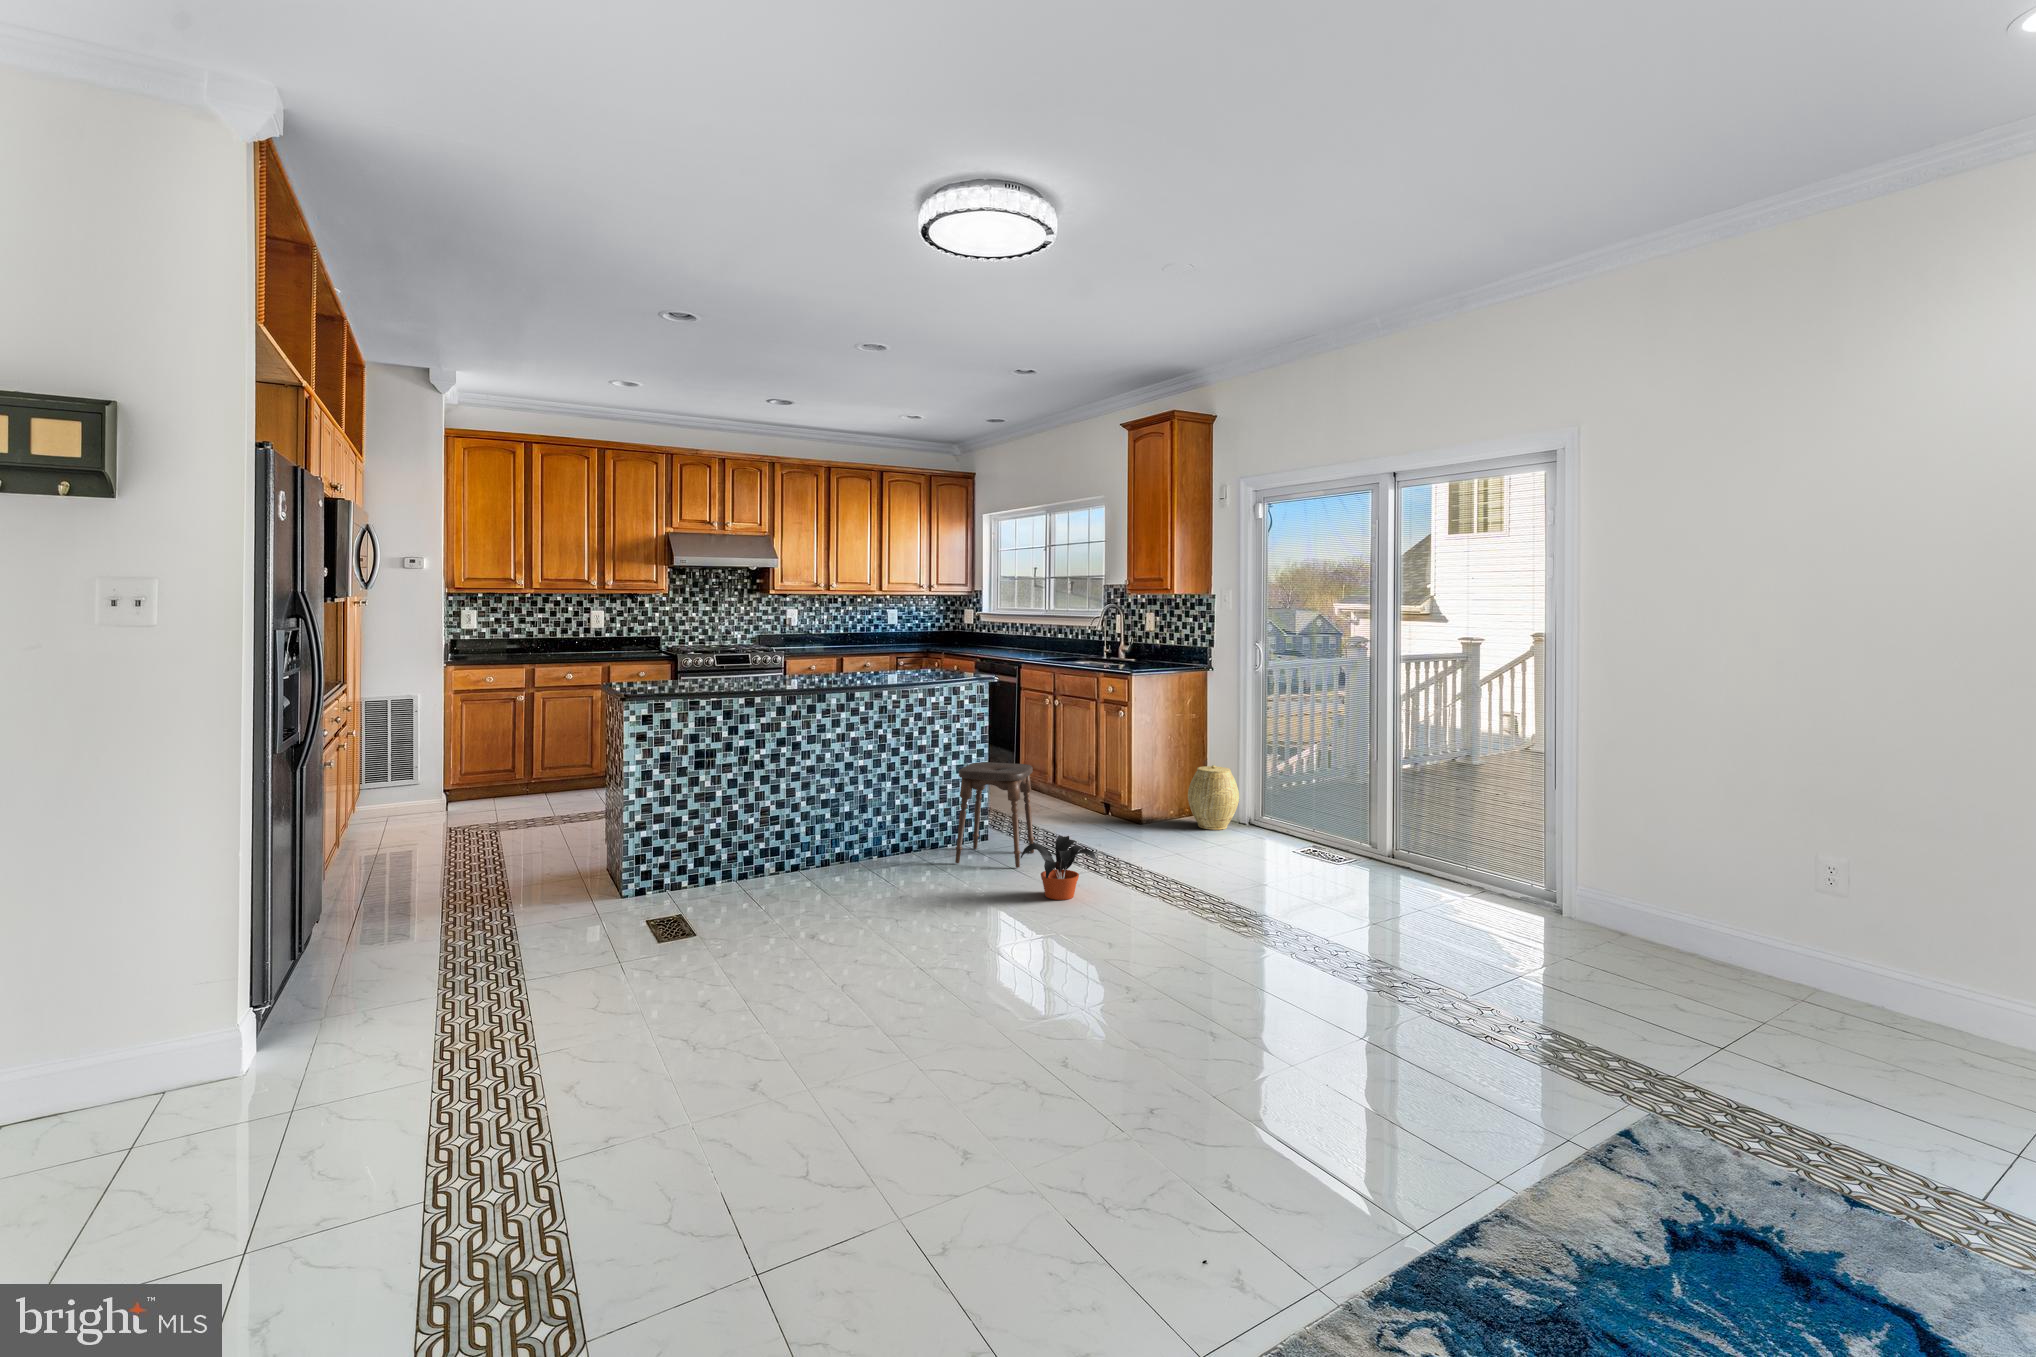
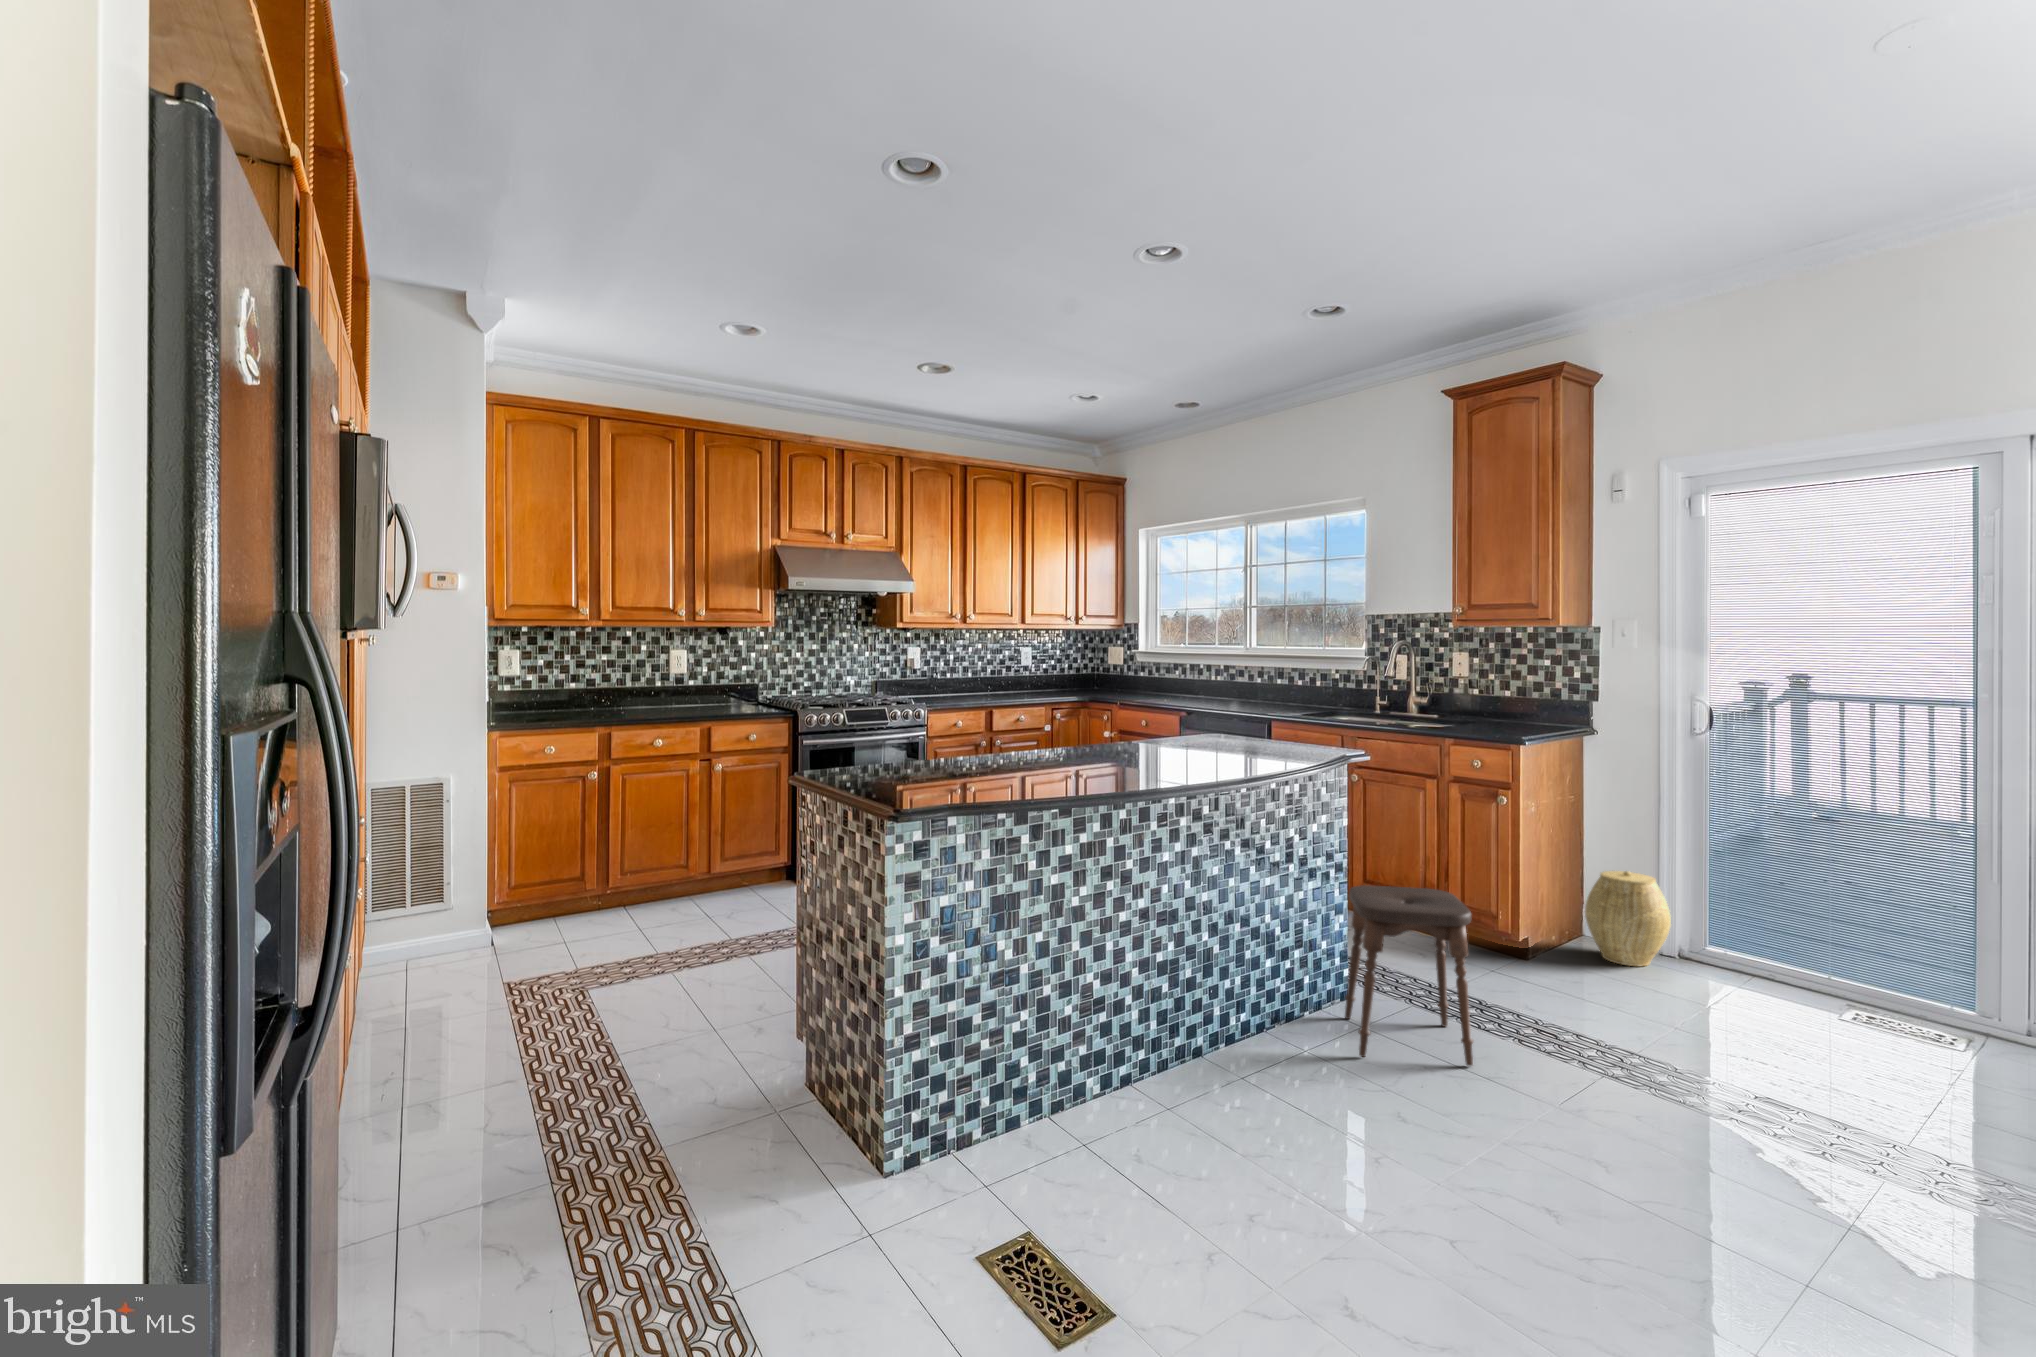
potted plant: present [1021,835,1097,900] -> none [1558,1031,1713,1158]

